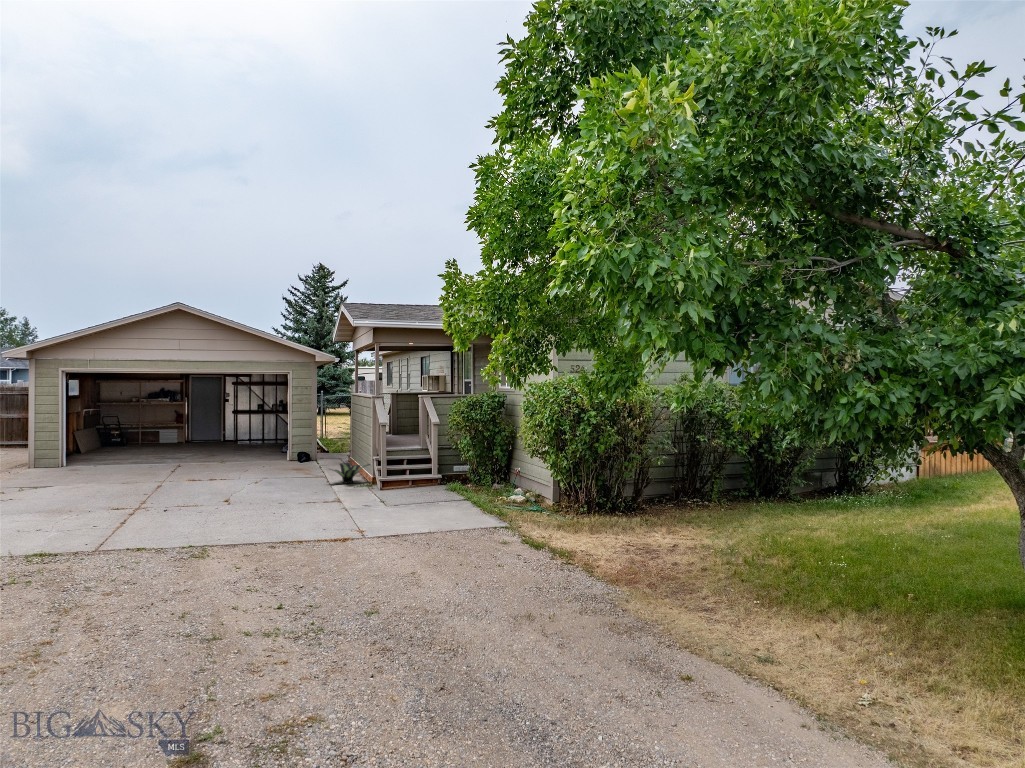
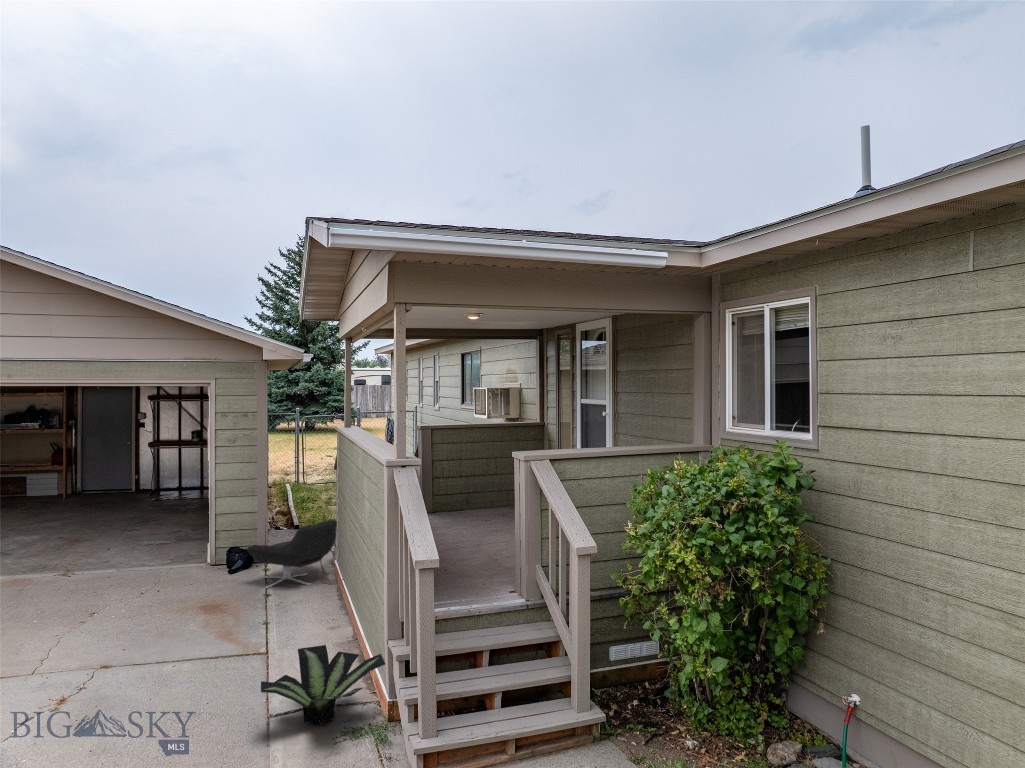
lounge chair: none [309,435,351,465] -> present [247,519,337,588]

